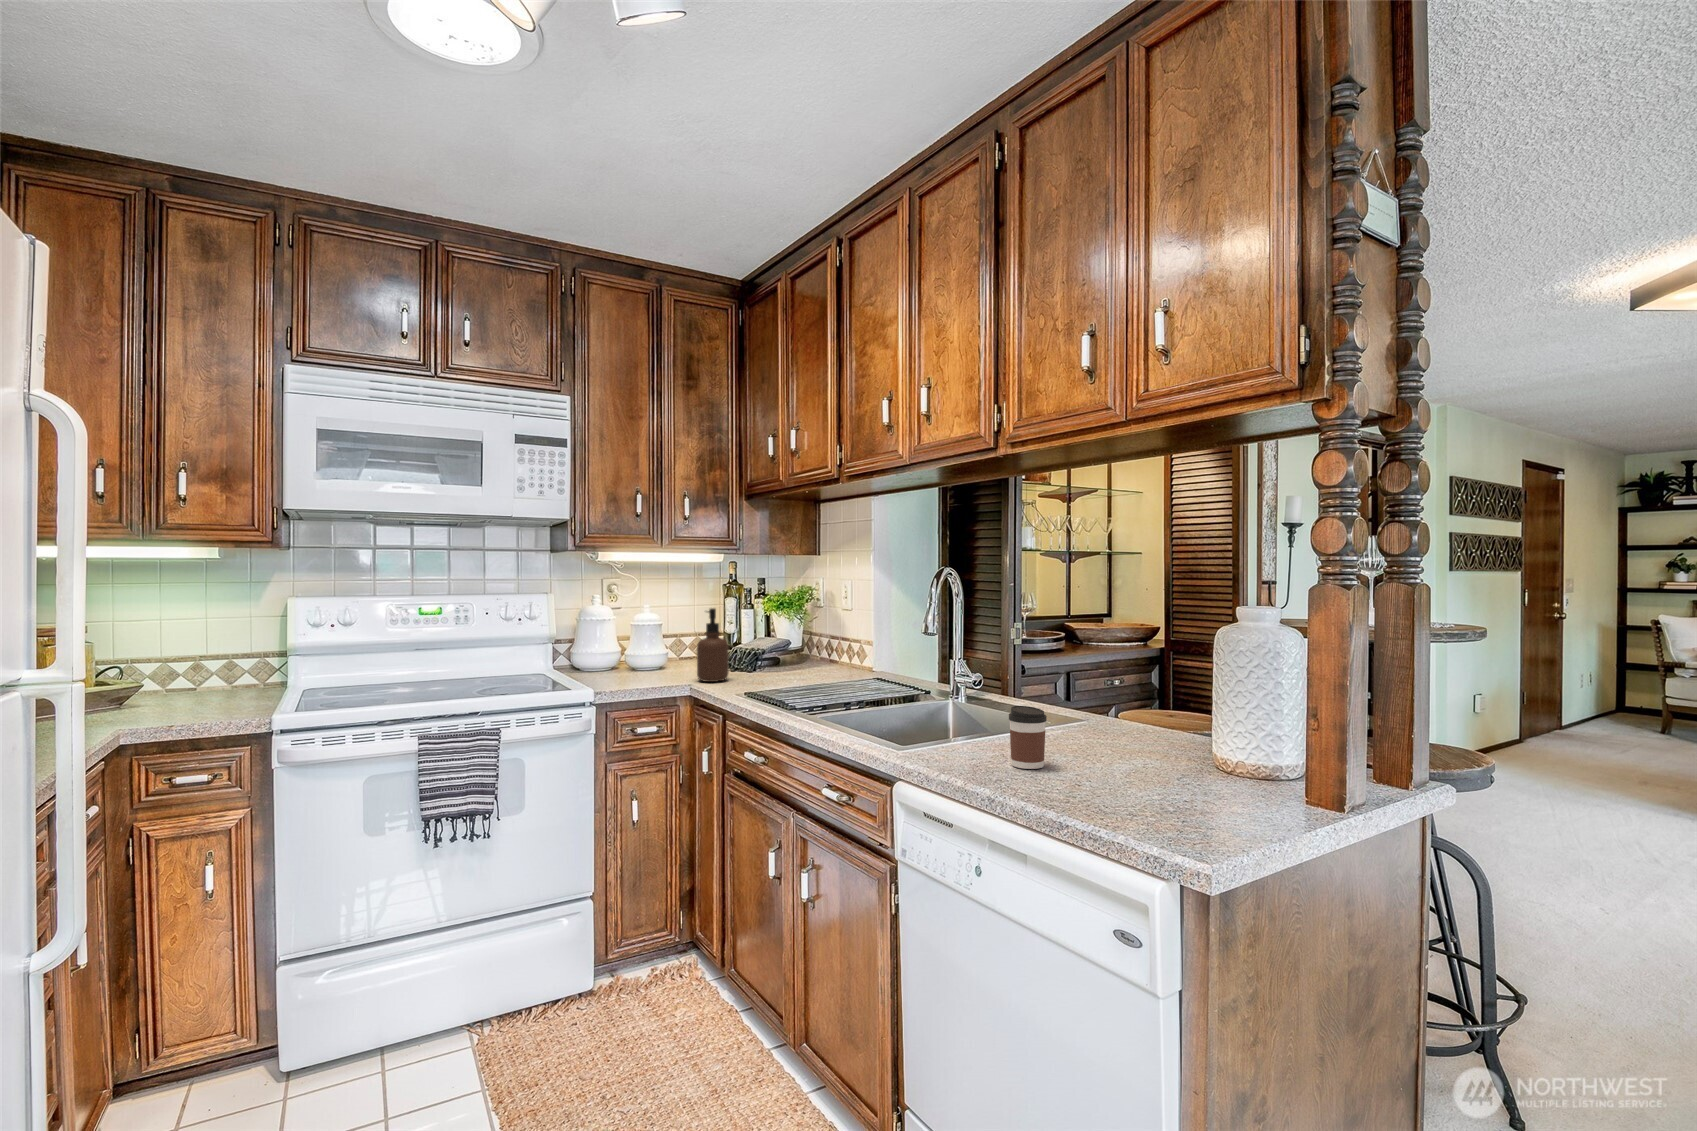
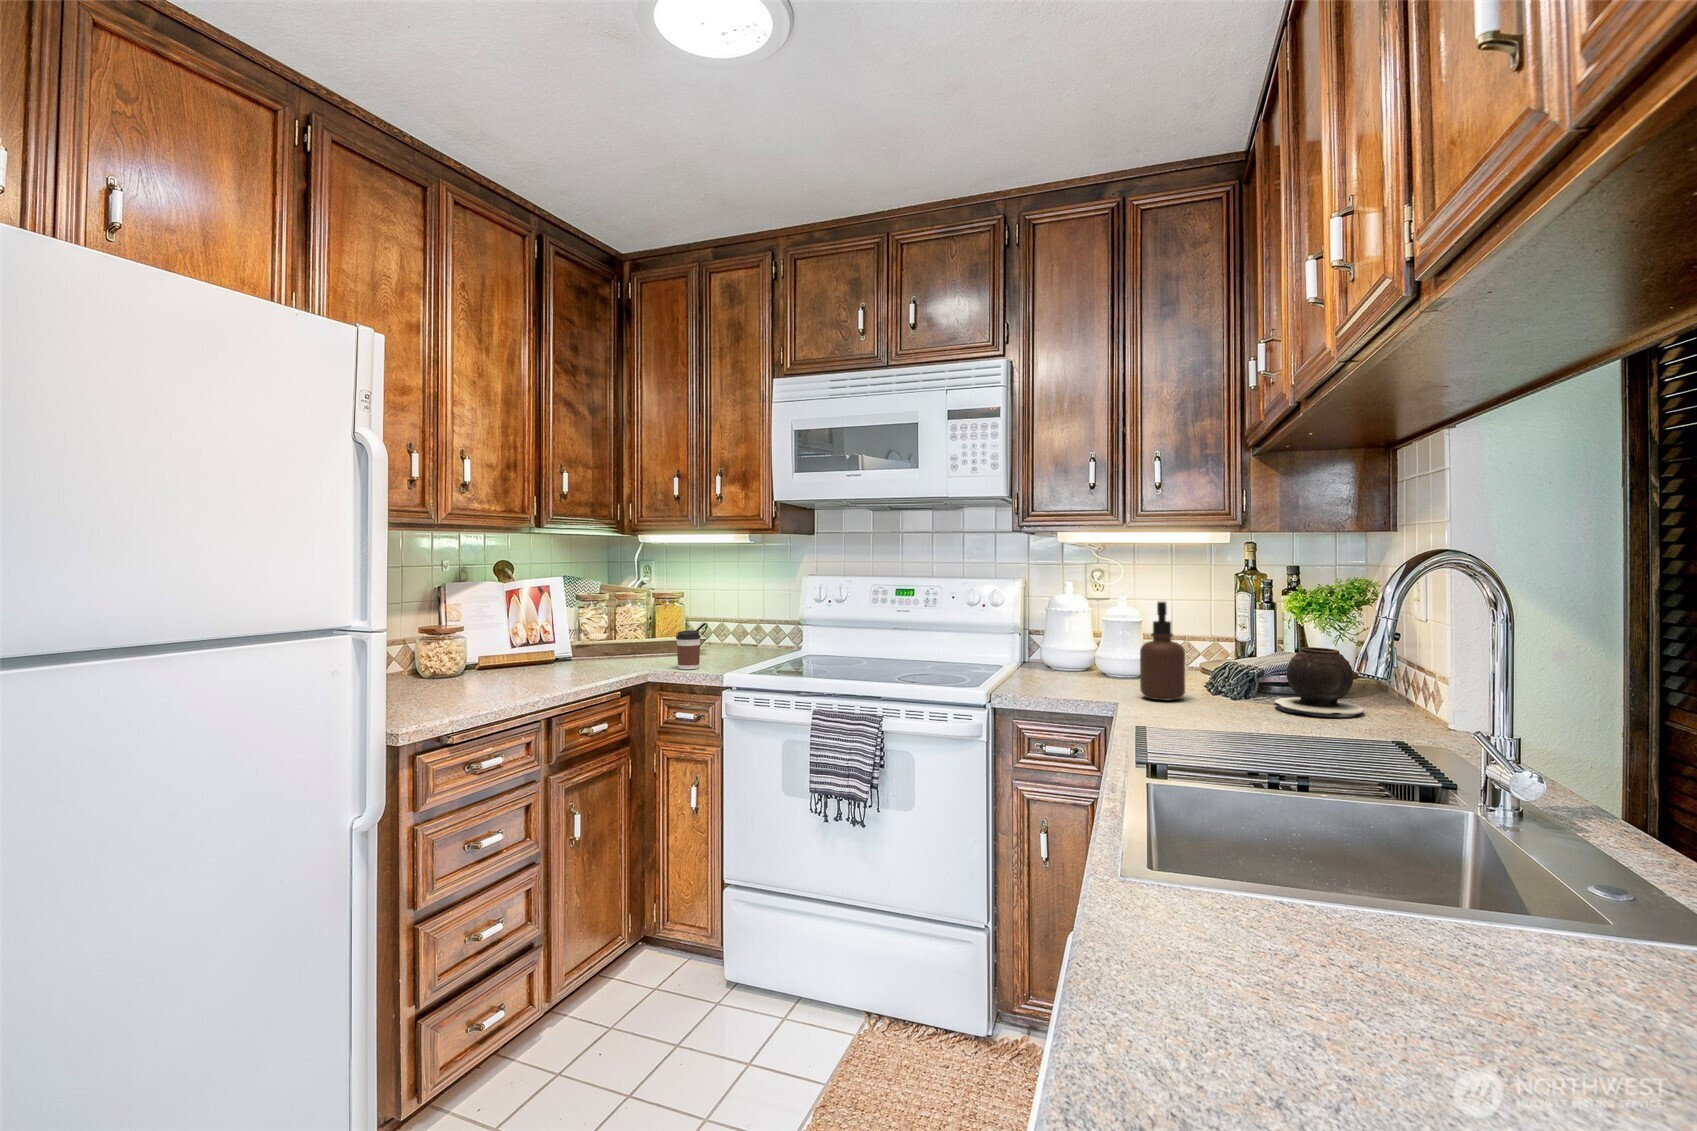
vase: none [782,635,833,678] -> present [1274,647,1364,717]
coffee cup: present [1009,706,1047,769] -> present [676,630,701,669]

